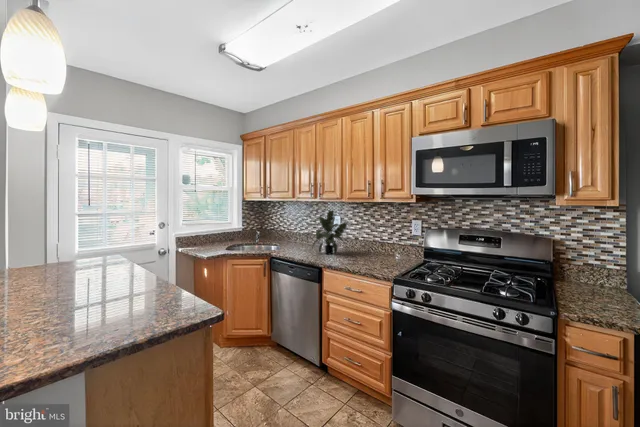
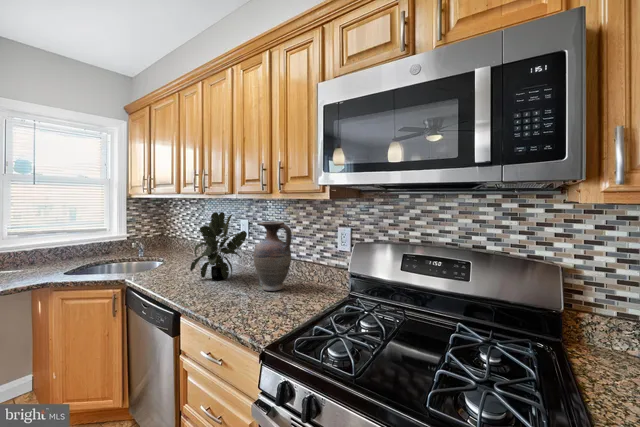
vase: none [360,216,384,259] -> present [253,221,292,291]

